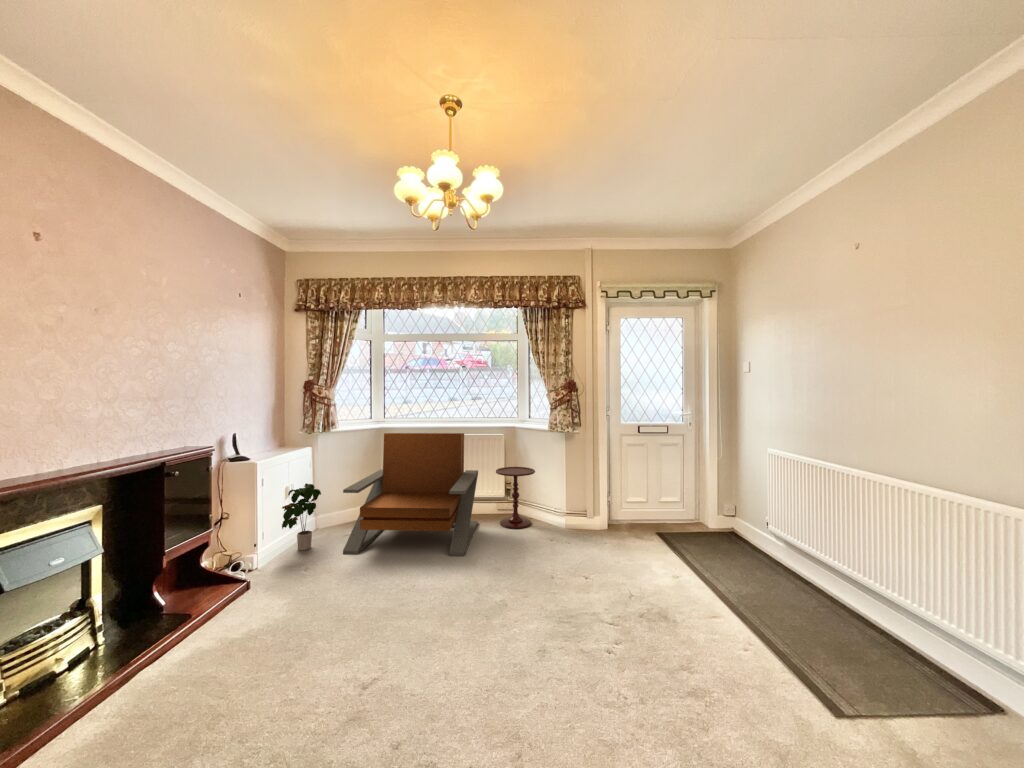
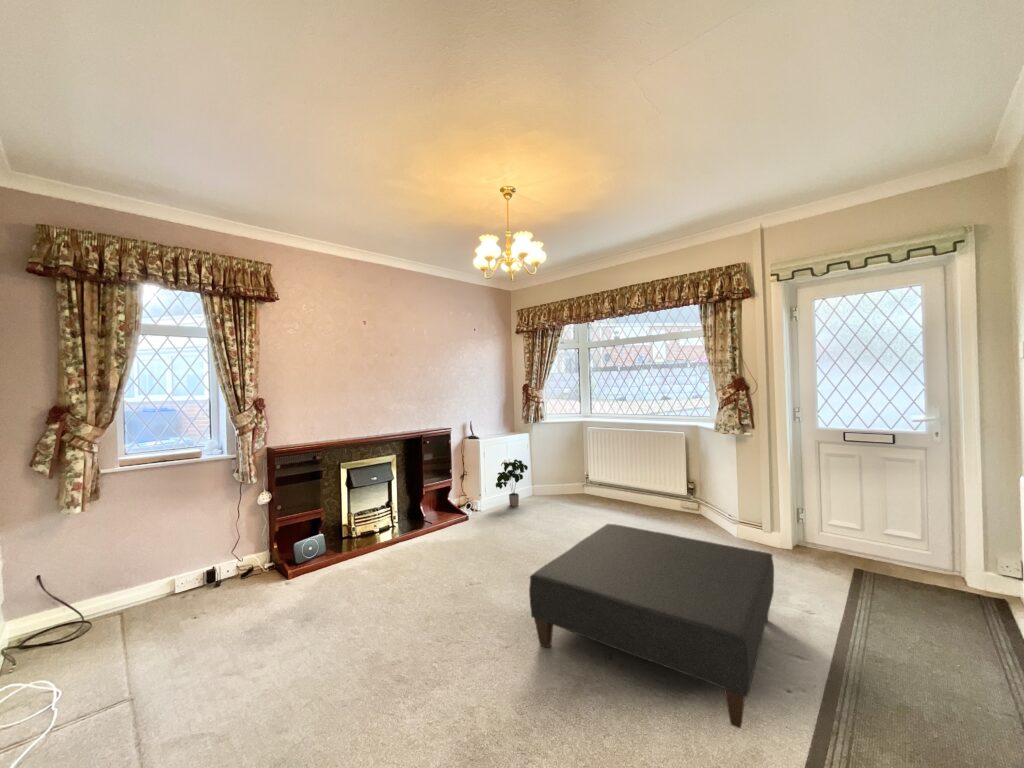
lounge chair: present [343,433,478,556] -> none [530,426,652,535]
side table: present [496,467,535,529] -> none [665,466,708,528]
ottoman: none [514,535,790,730] -> present [529,524,774,728]

